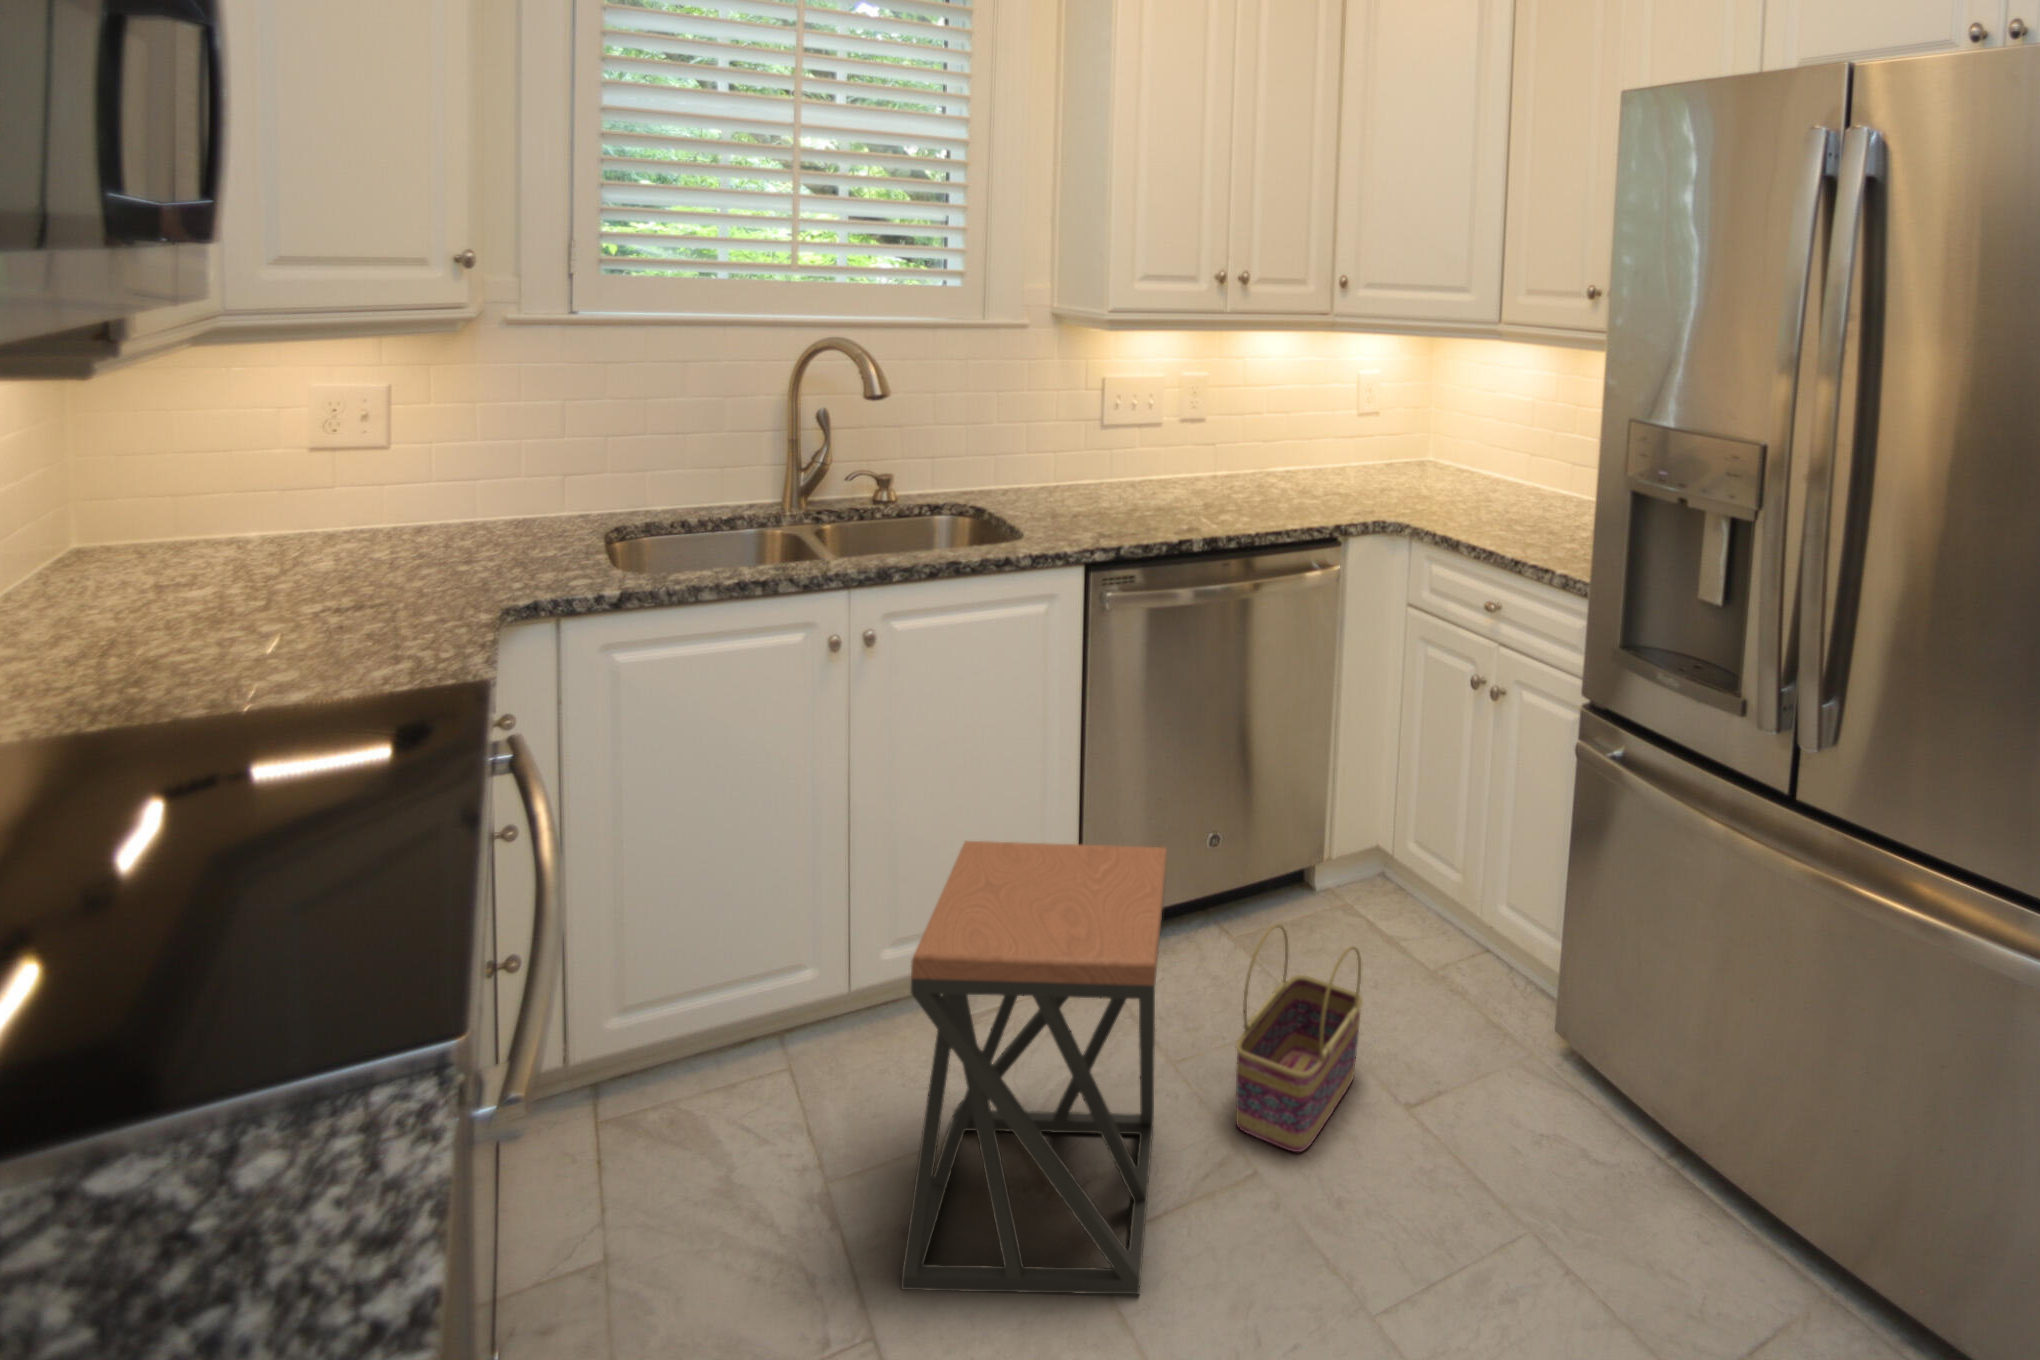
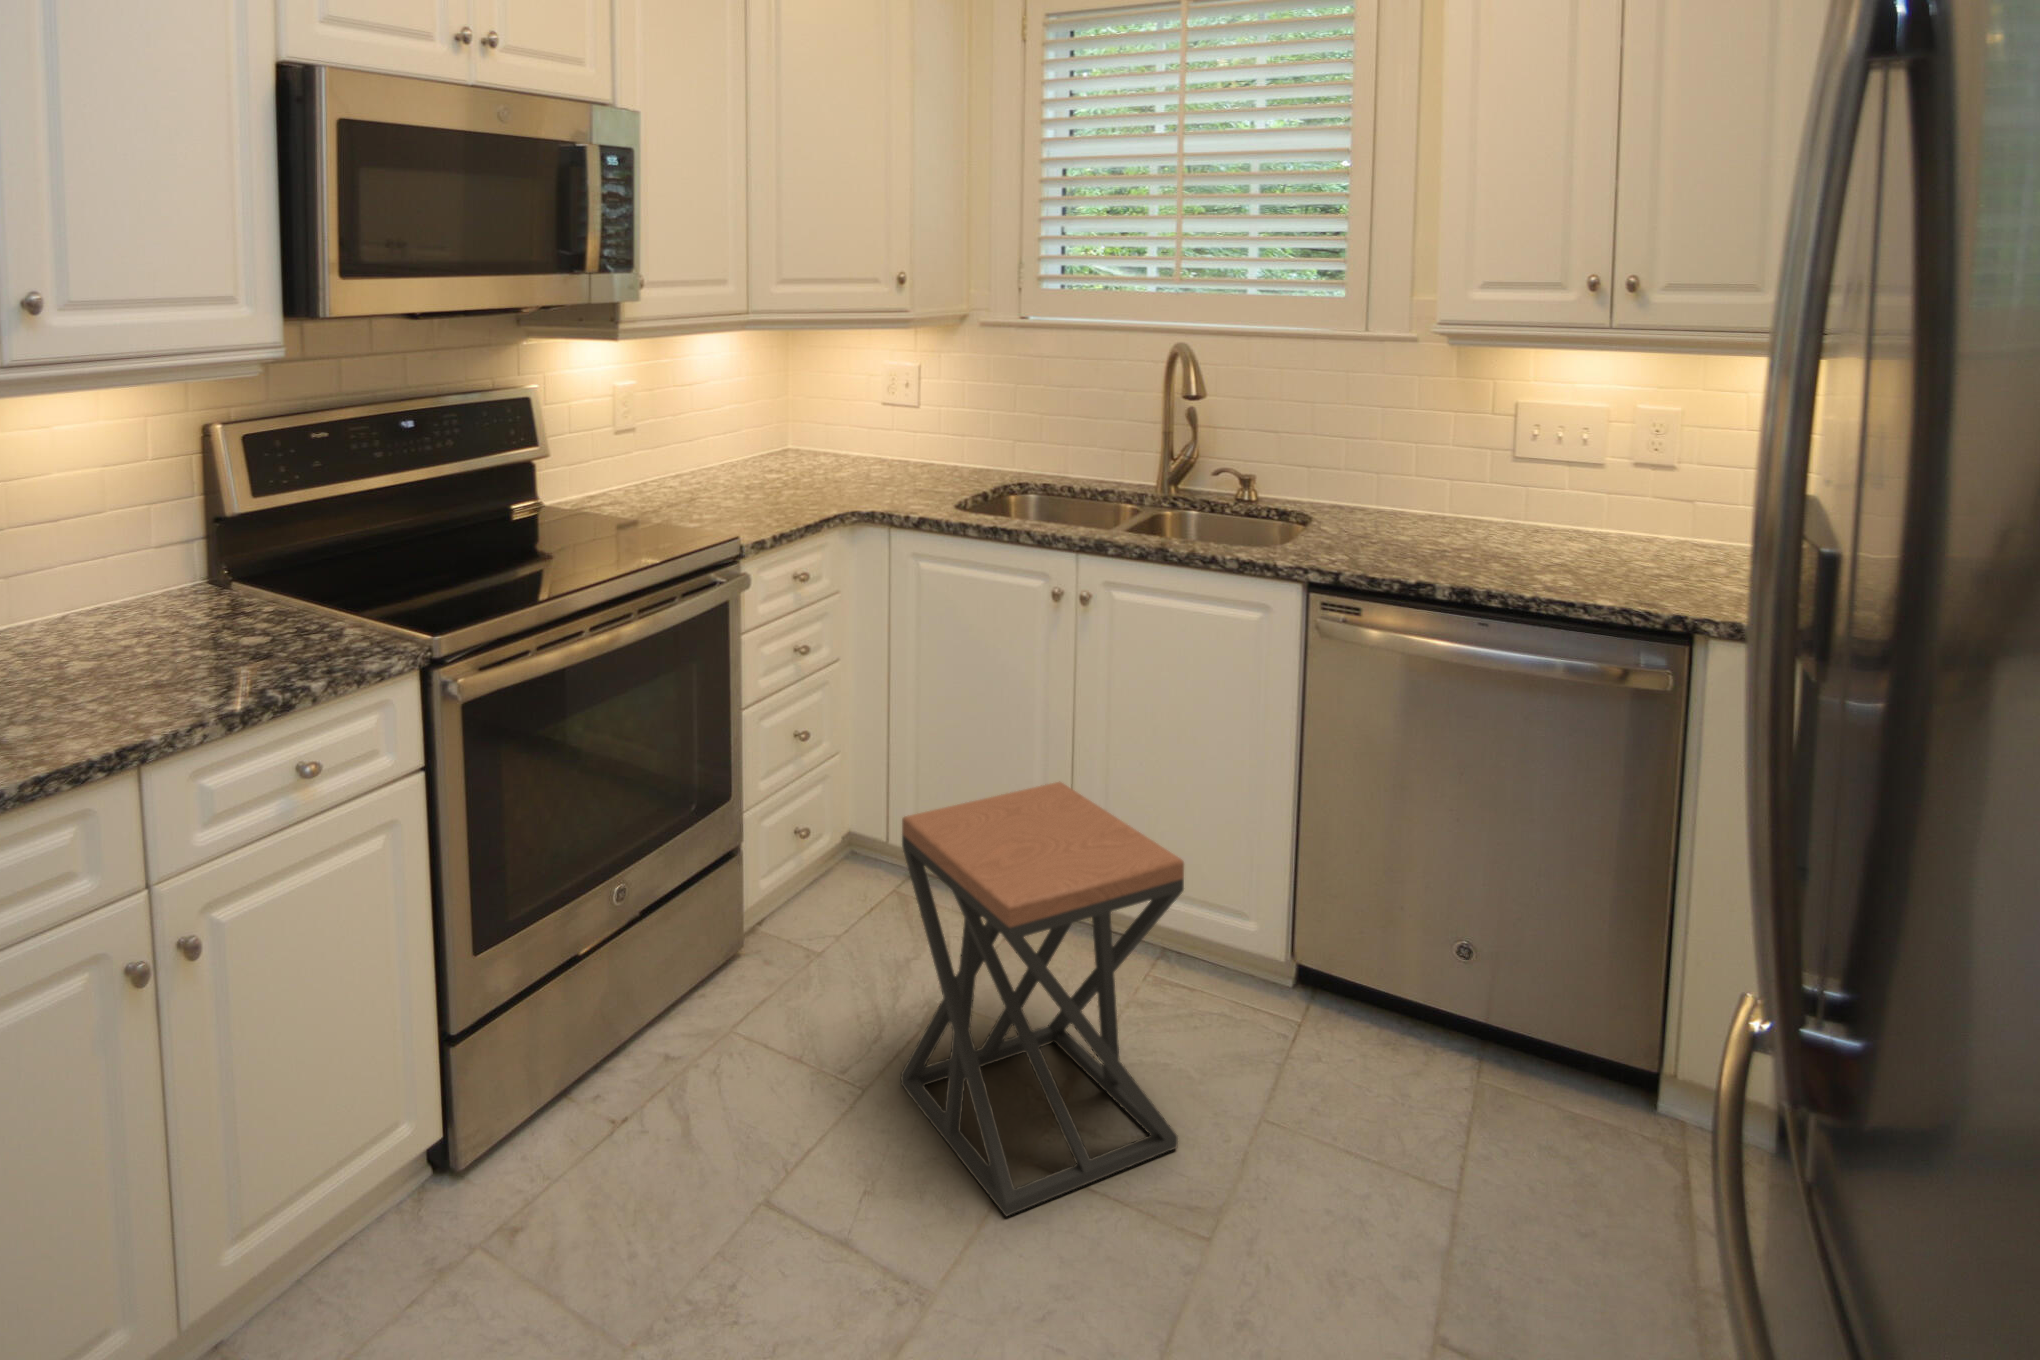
basket: present [1236,924,1363,1152] -> none [1240,1025,1444,1282]

